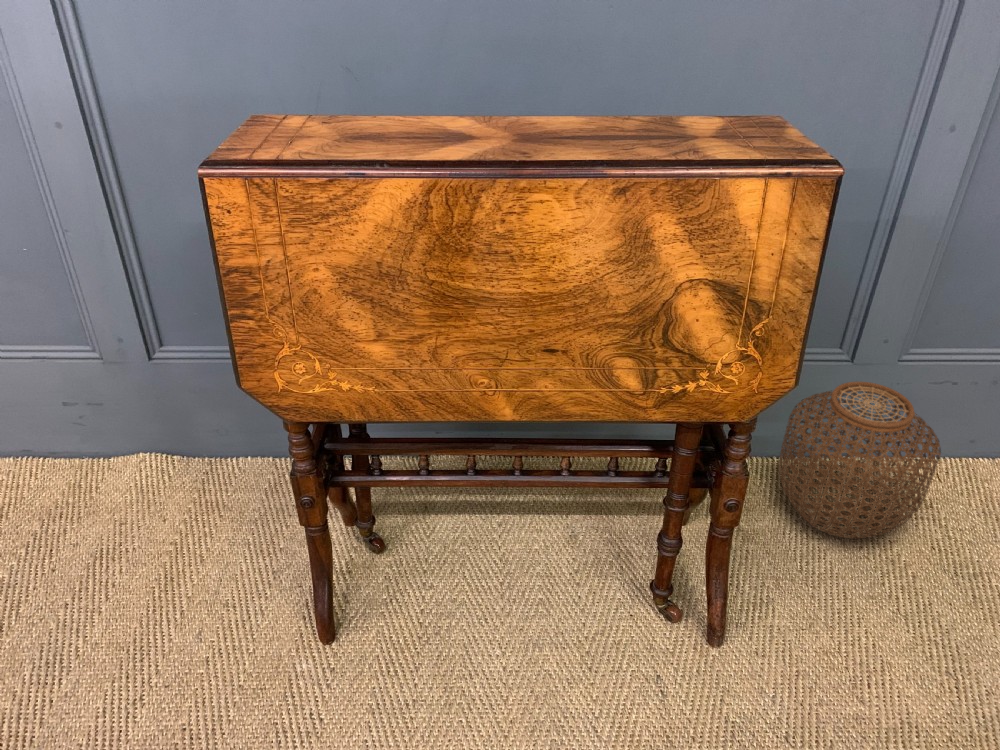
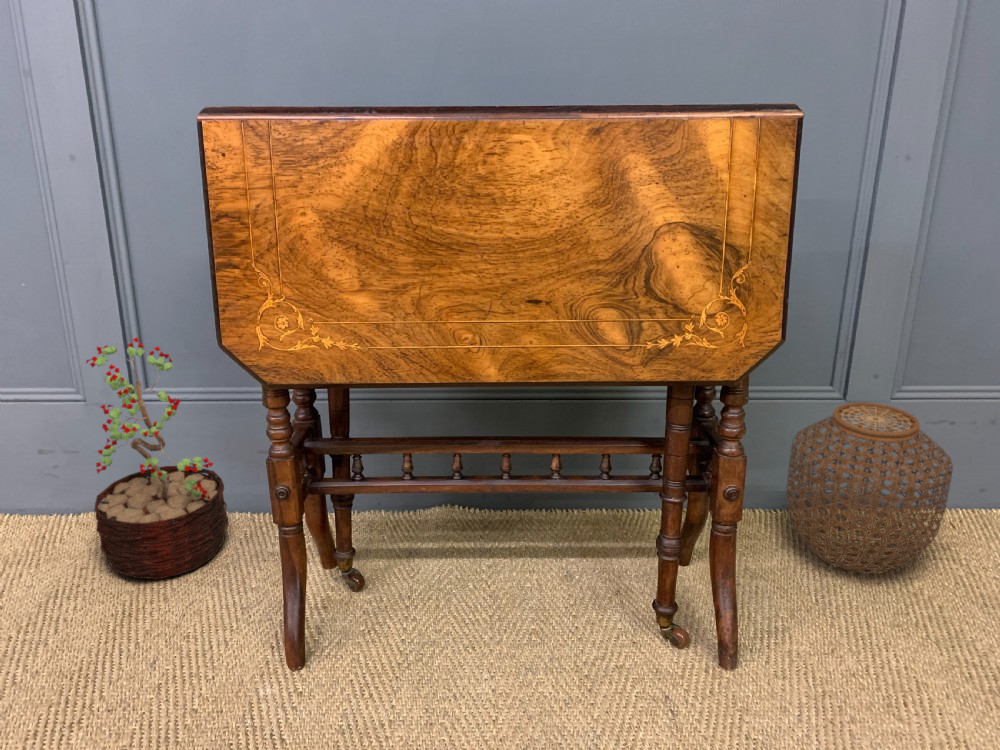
decorative plant: none [111,318,259,541] -> present [86,337,229,579]

